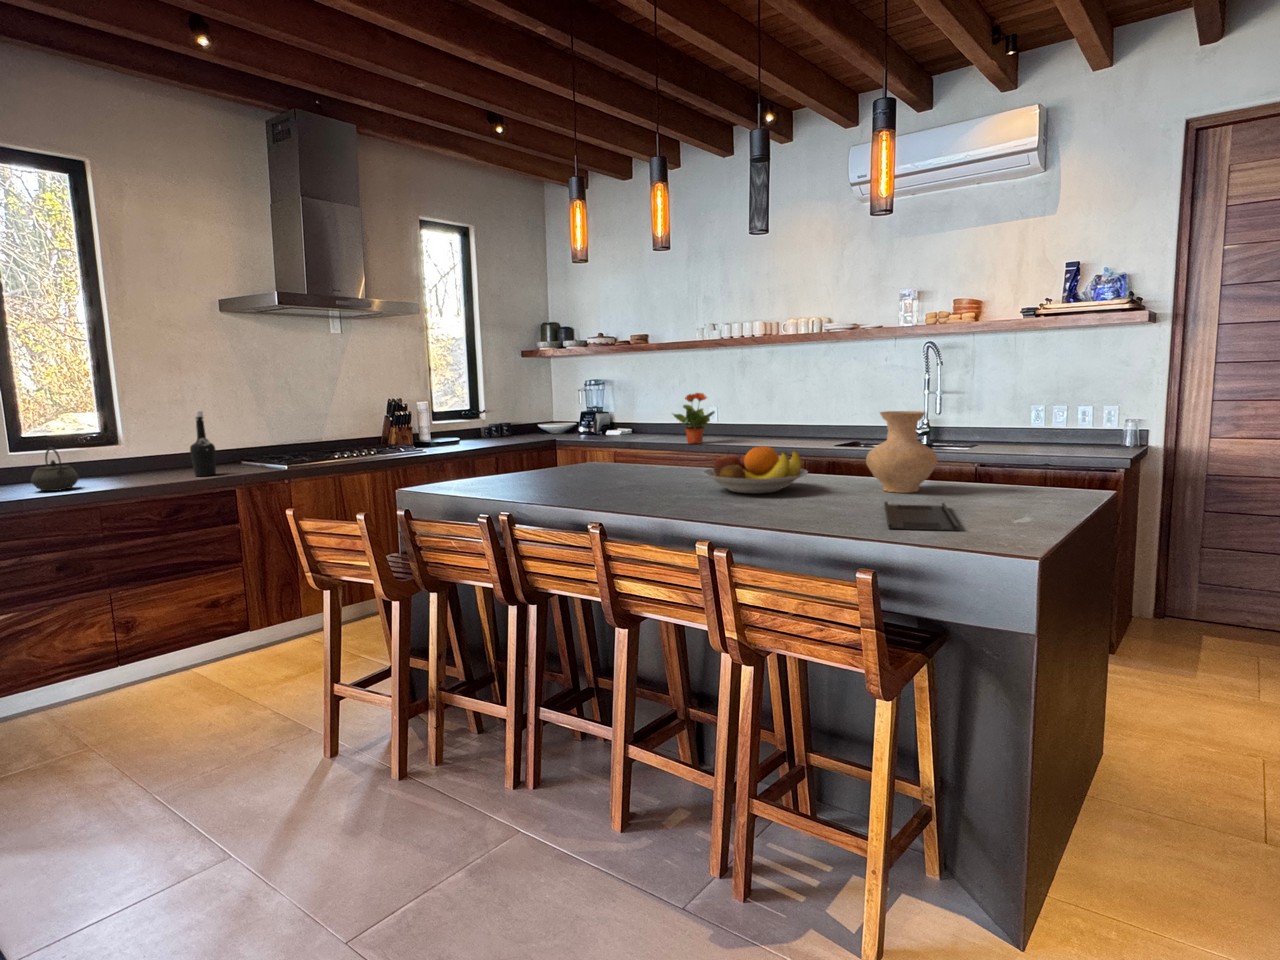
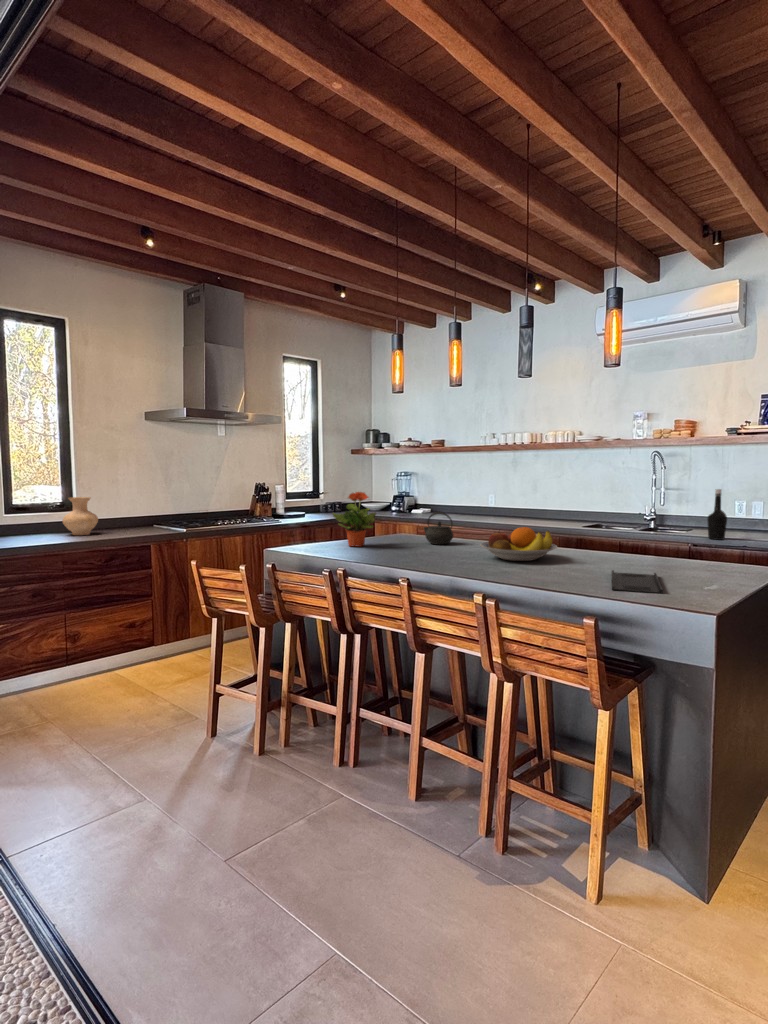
potted plant: present [673,393,715,444] -> present [333,492,376,547]
bottle: present [190,411,216,476] -> present [707,489,727,540]
vase: present [866,411,937,493] -> present [63,497,98,535]
kettle: present [31,447,79,491] -> present [424,512,453,545]

